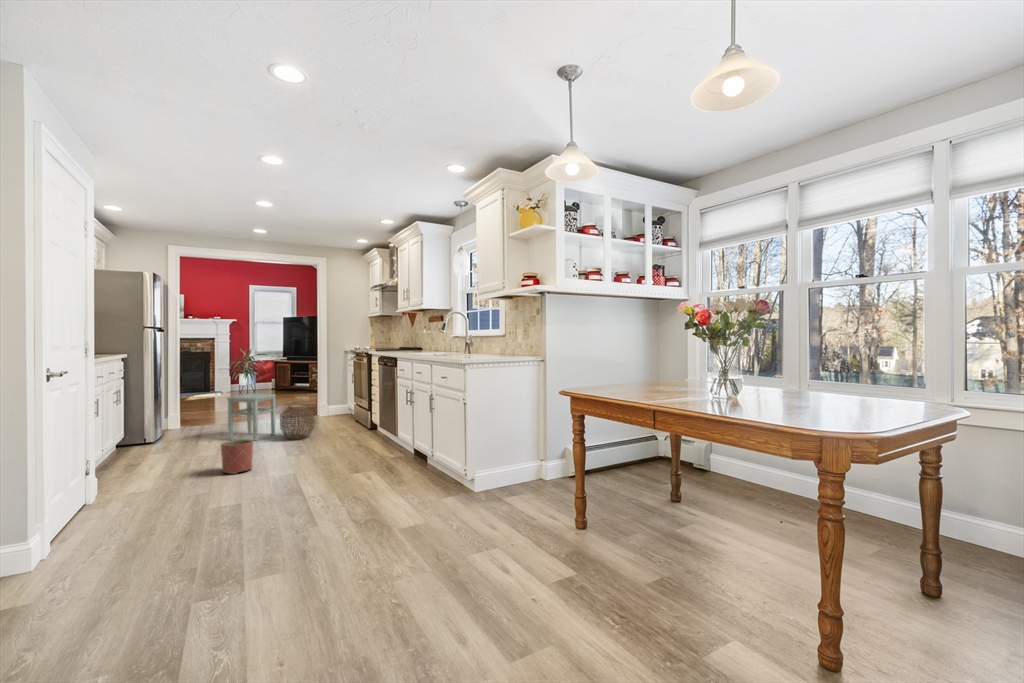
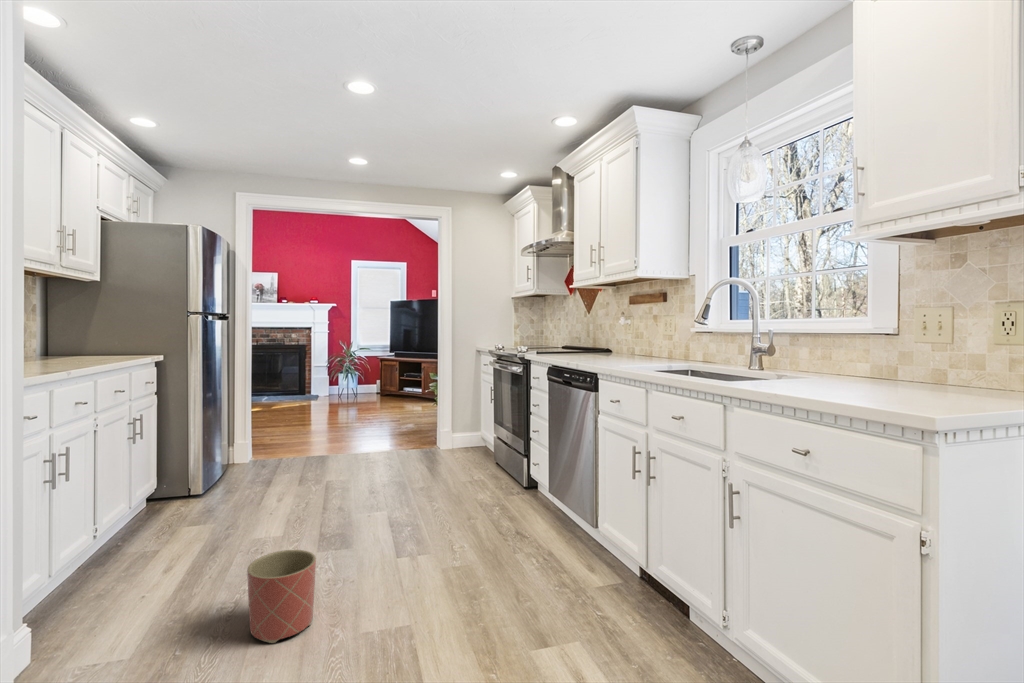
stool: present [227,394,276,441] -> none [297,421,374,509]
woven basket: present [280,405,314,440] -> none [379,447,436,512]

